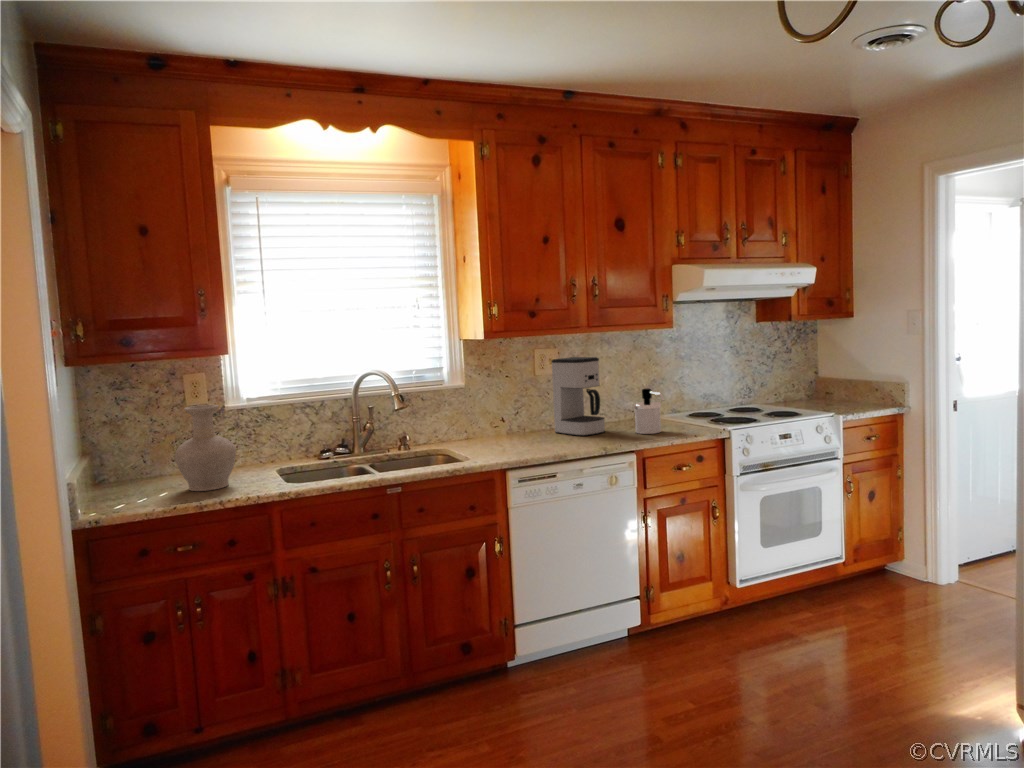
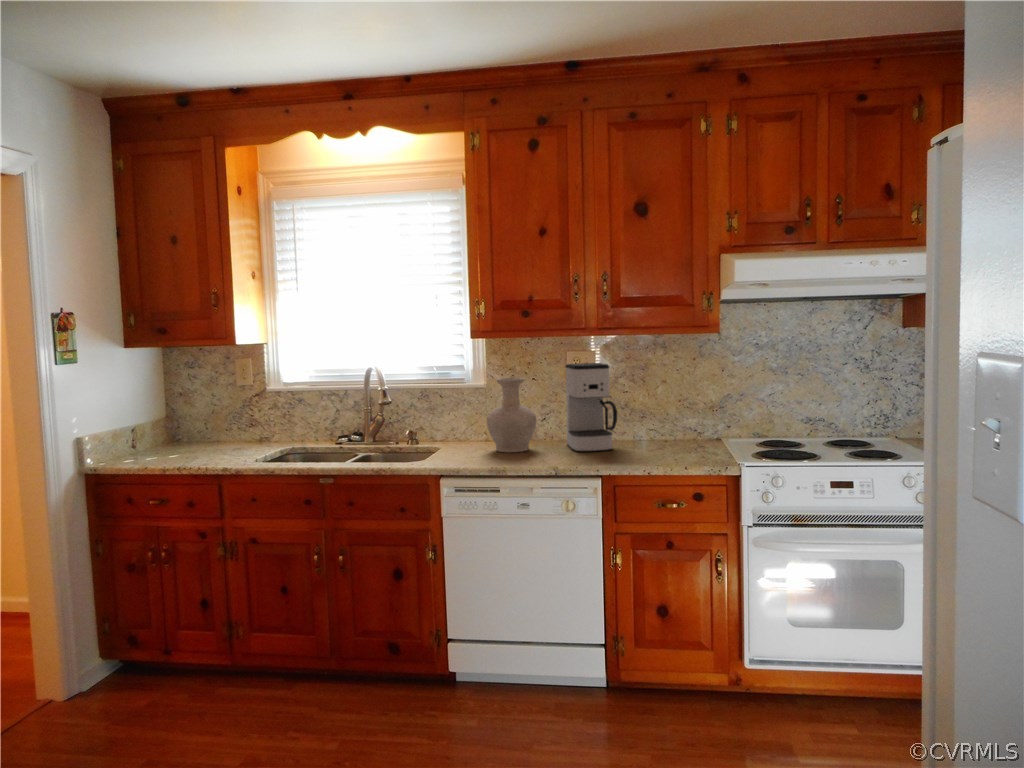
soap dispenser: present [634,389,664,434] -> none [631,405,664,459]
vase: present [175,405,236,491] -> present [487,378,536,452]

